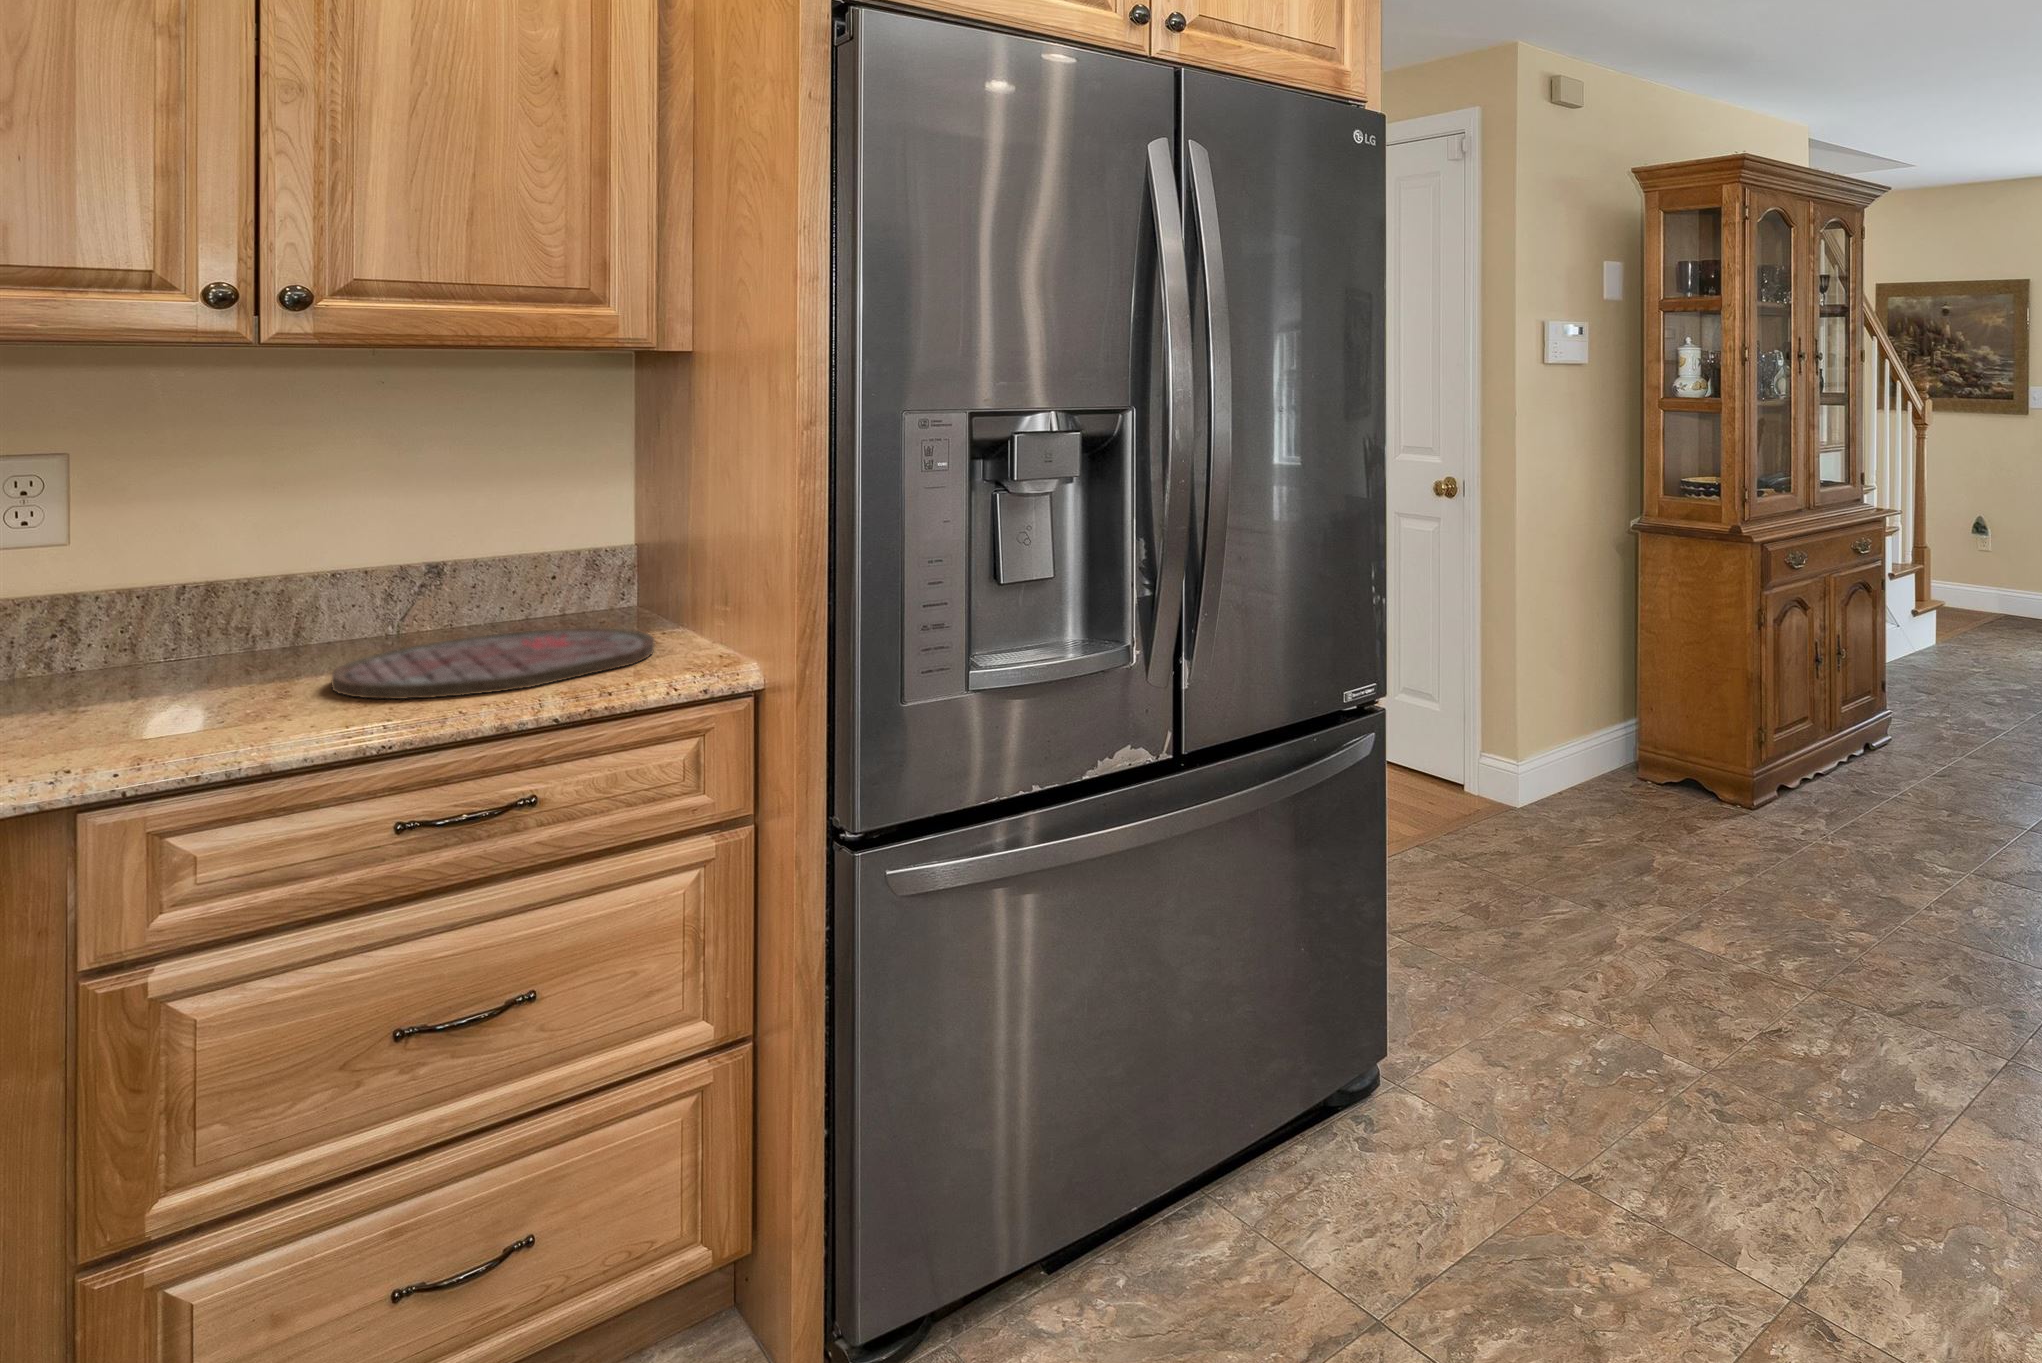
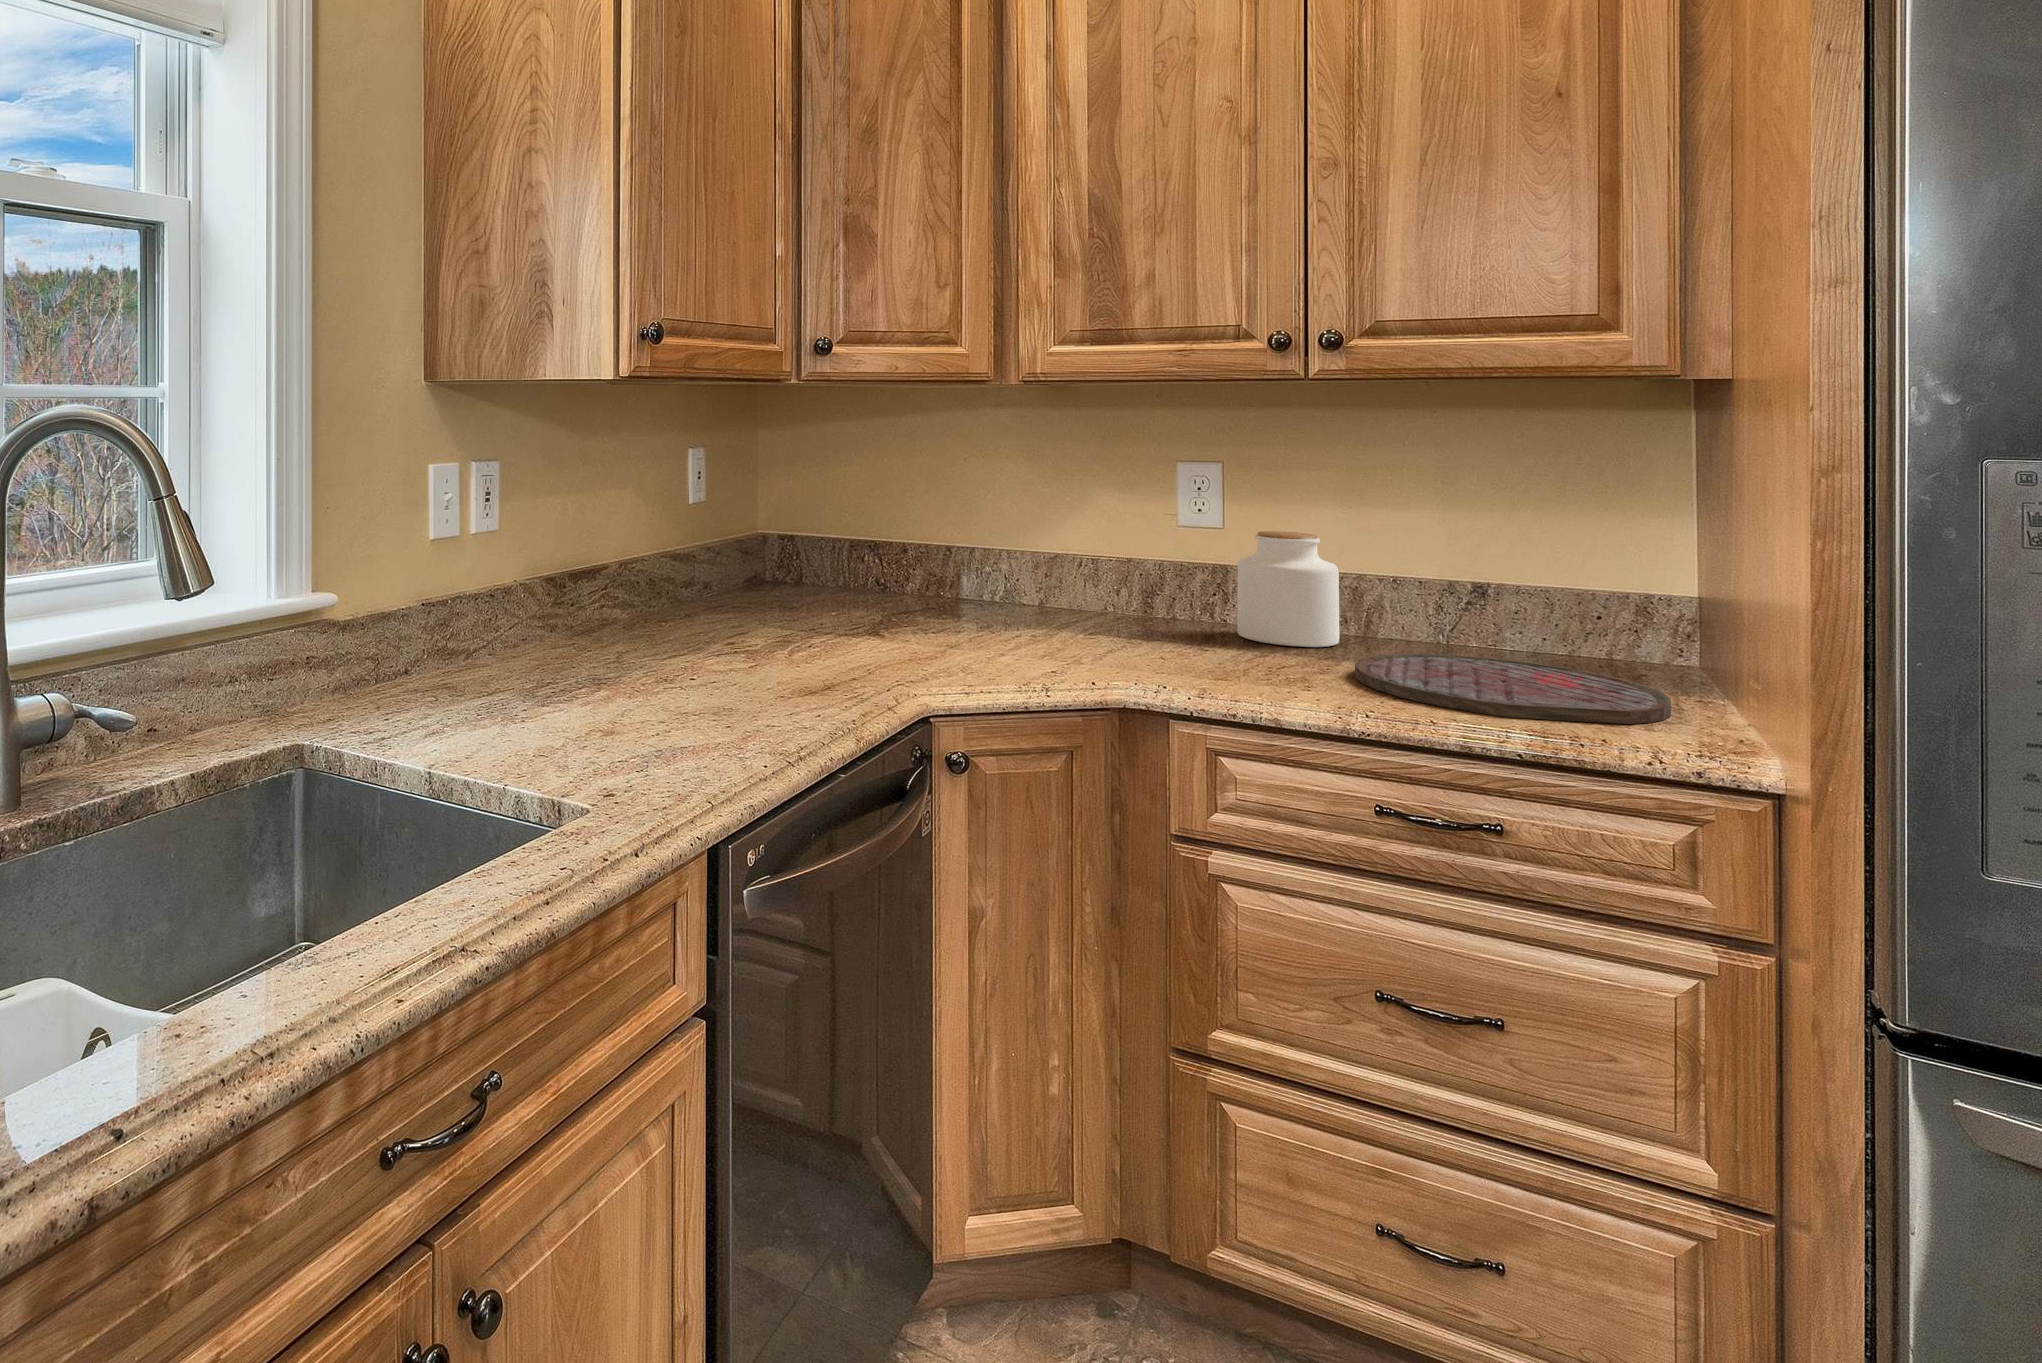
jar: none [117,537,274,685] -> present [1237,531,1339,647]

